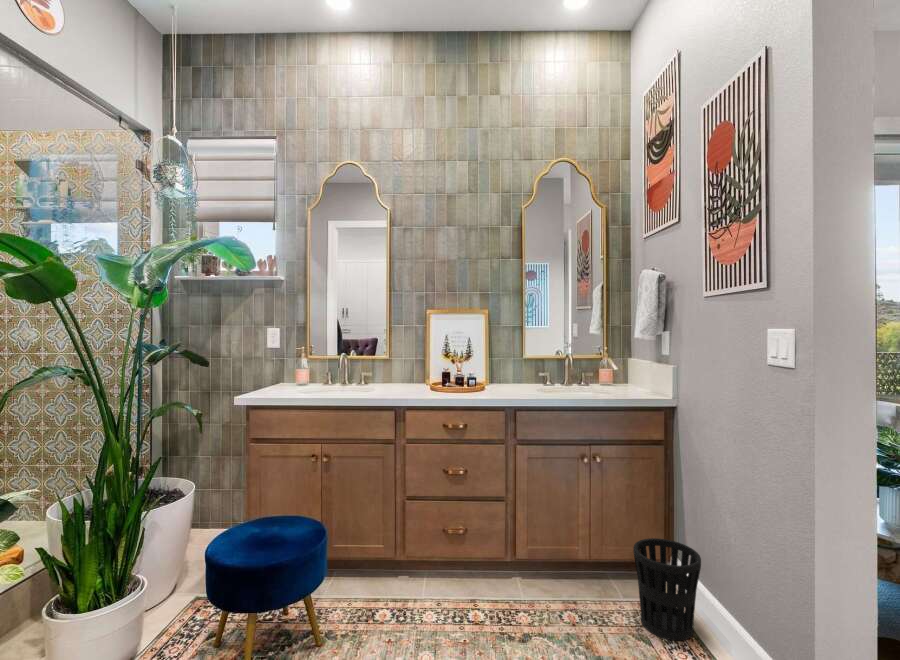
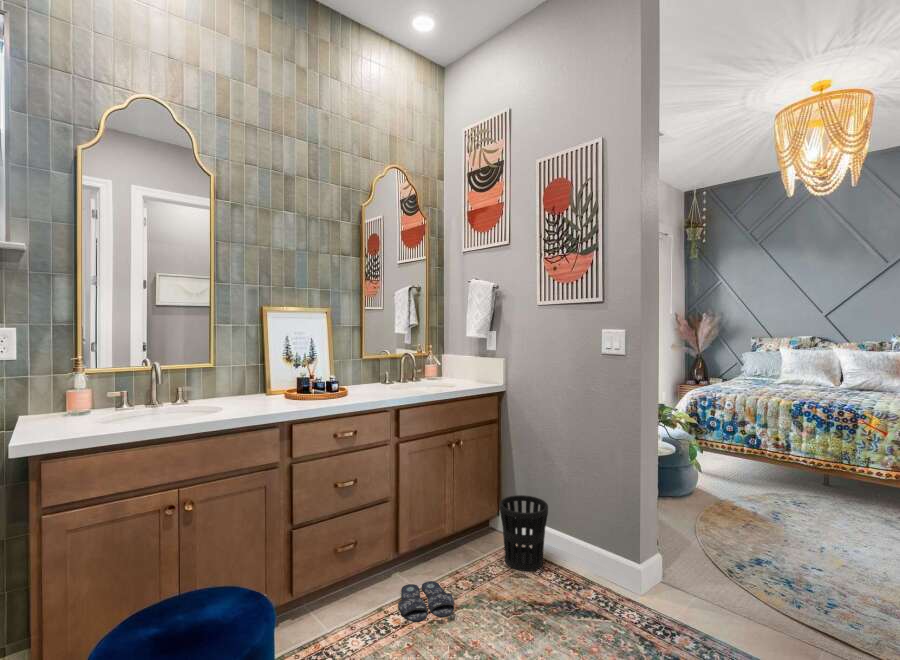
slippers: none [485,592,546,636] -> present [398,581,454,622]

